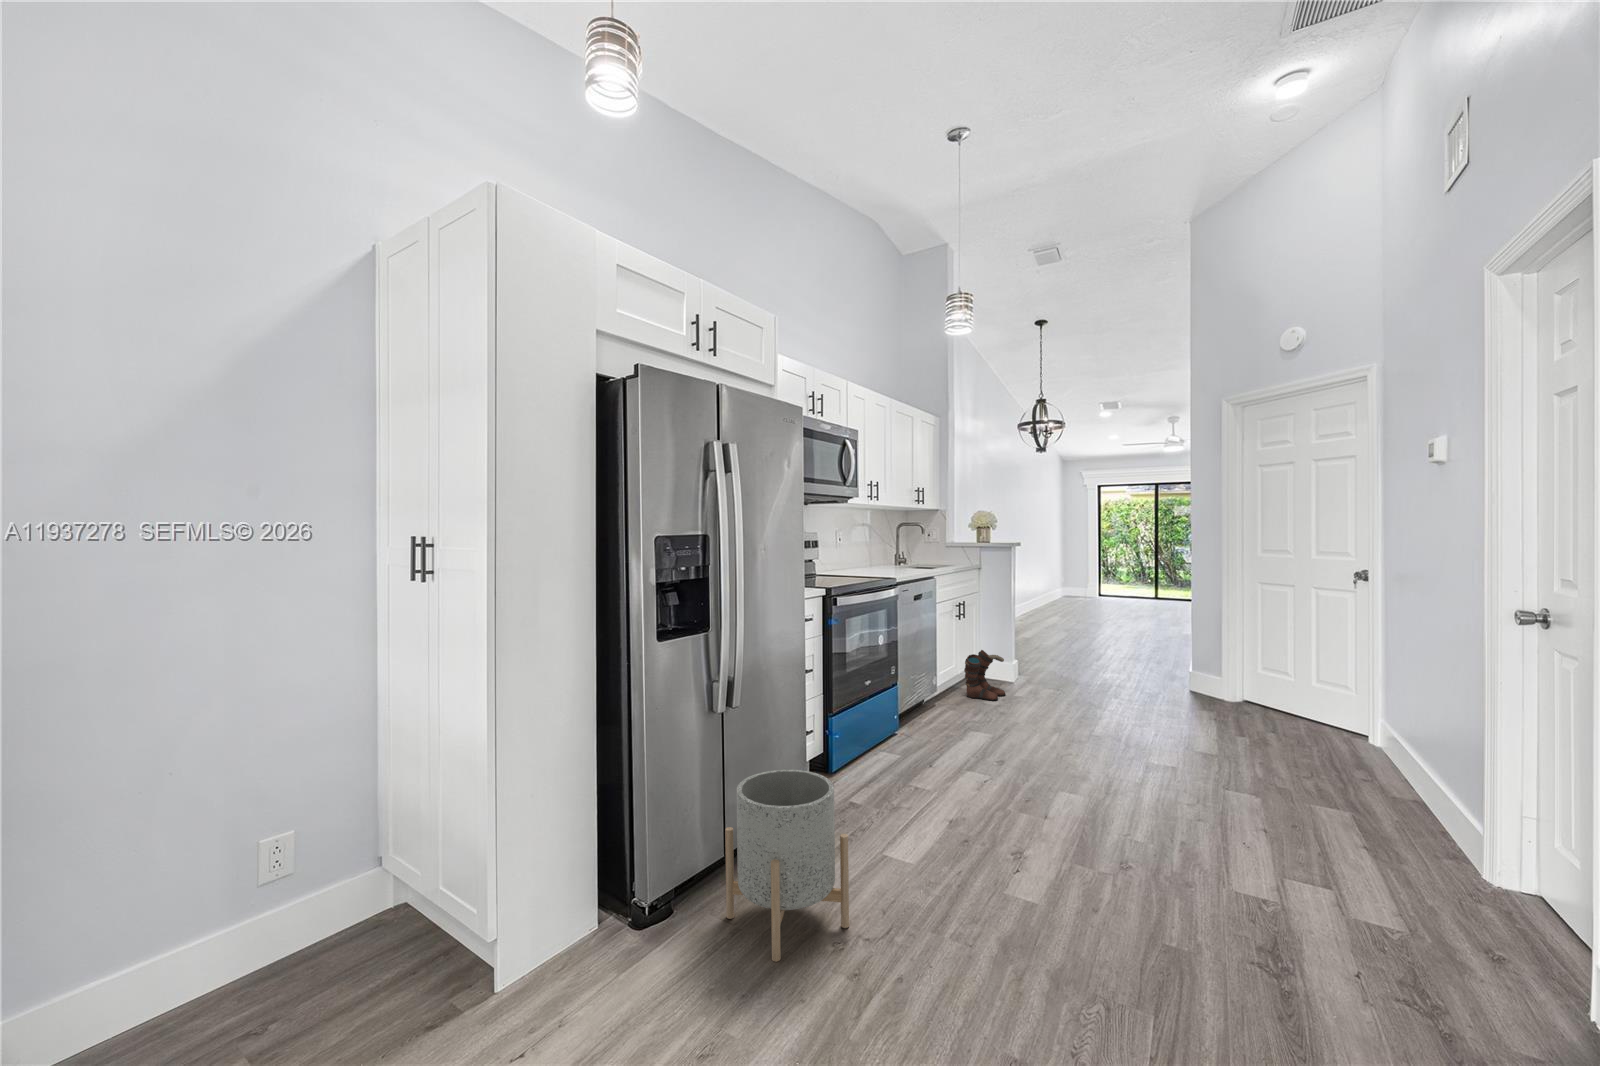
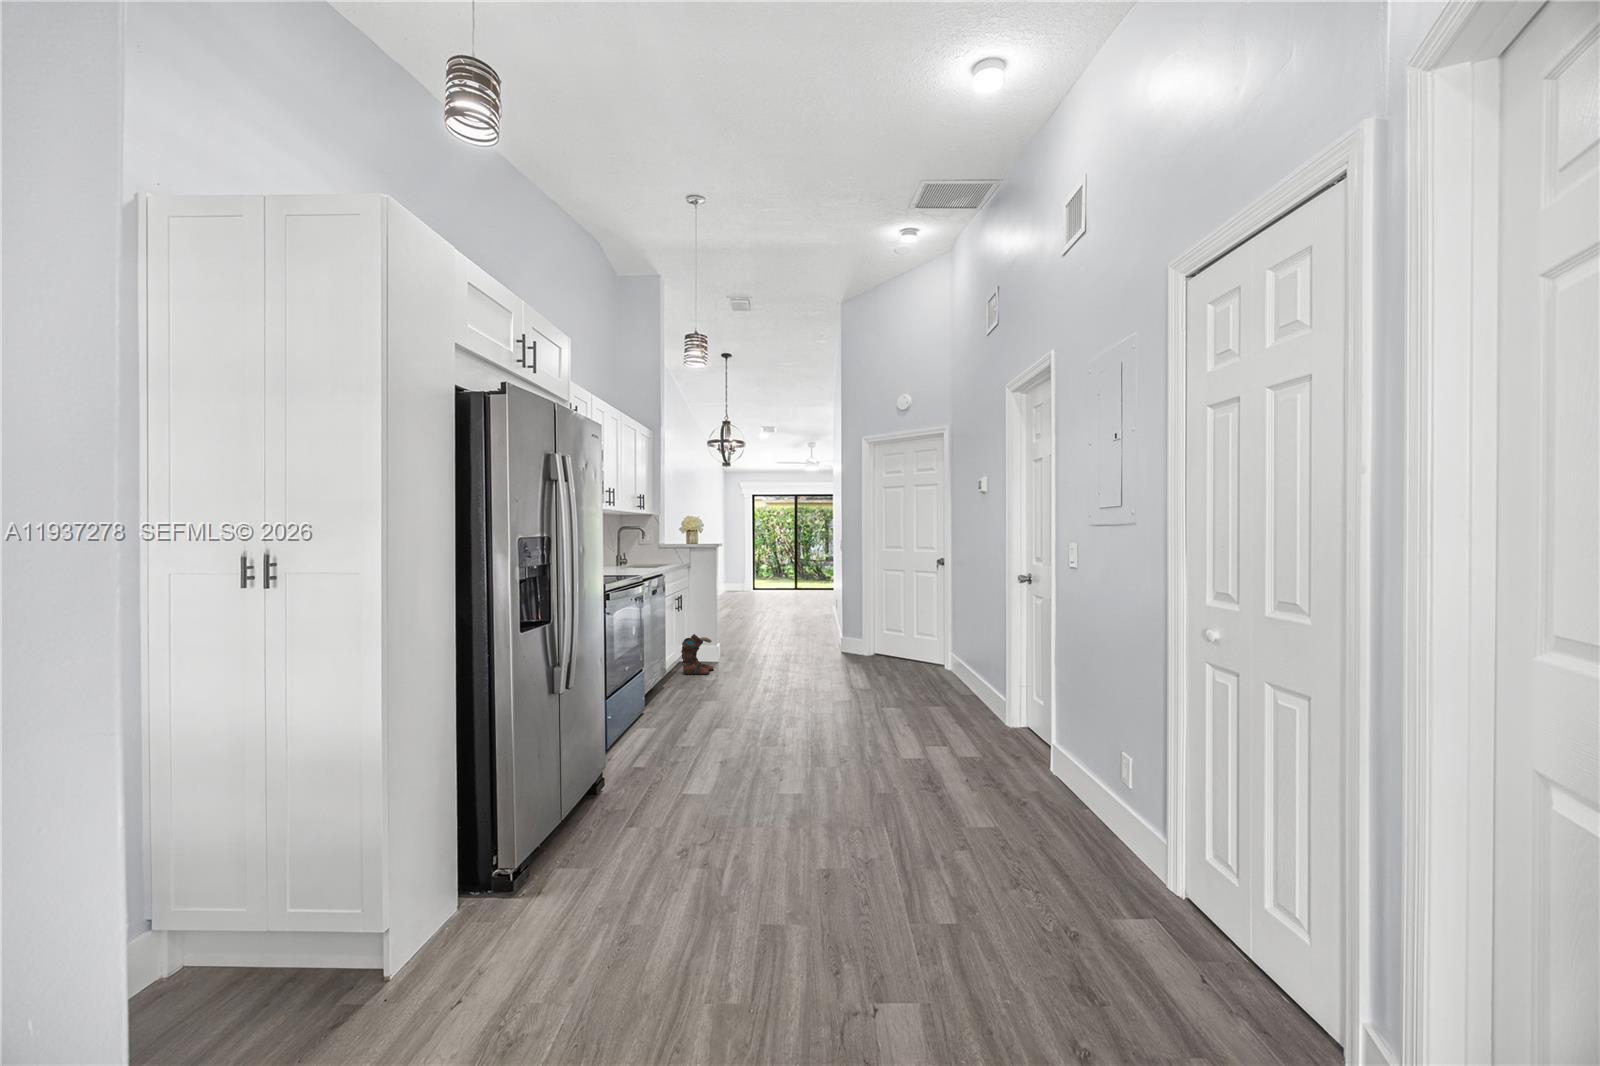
planter: present [725,770,849,962] -> none [590,712,684,840]

